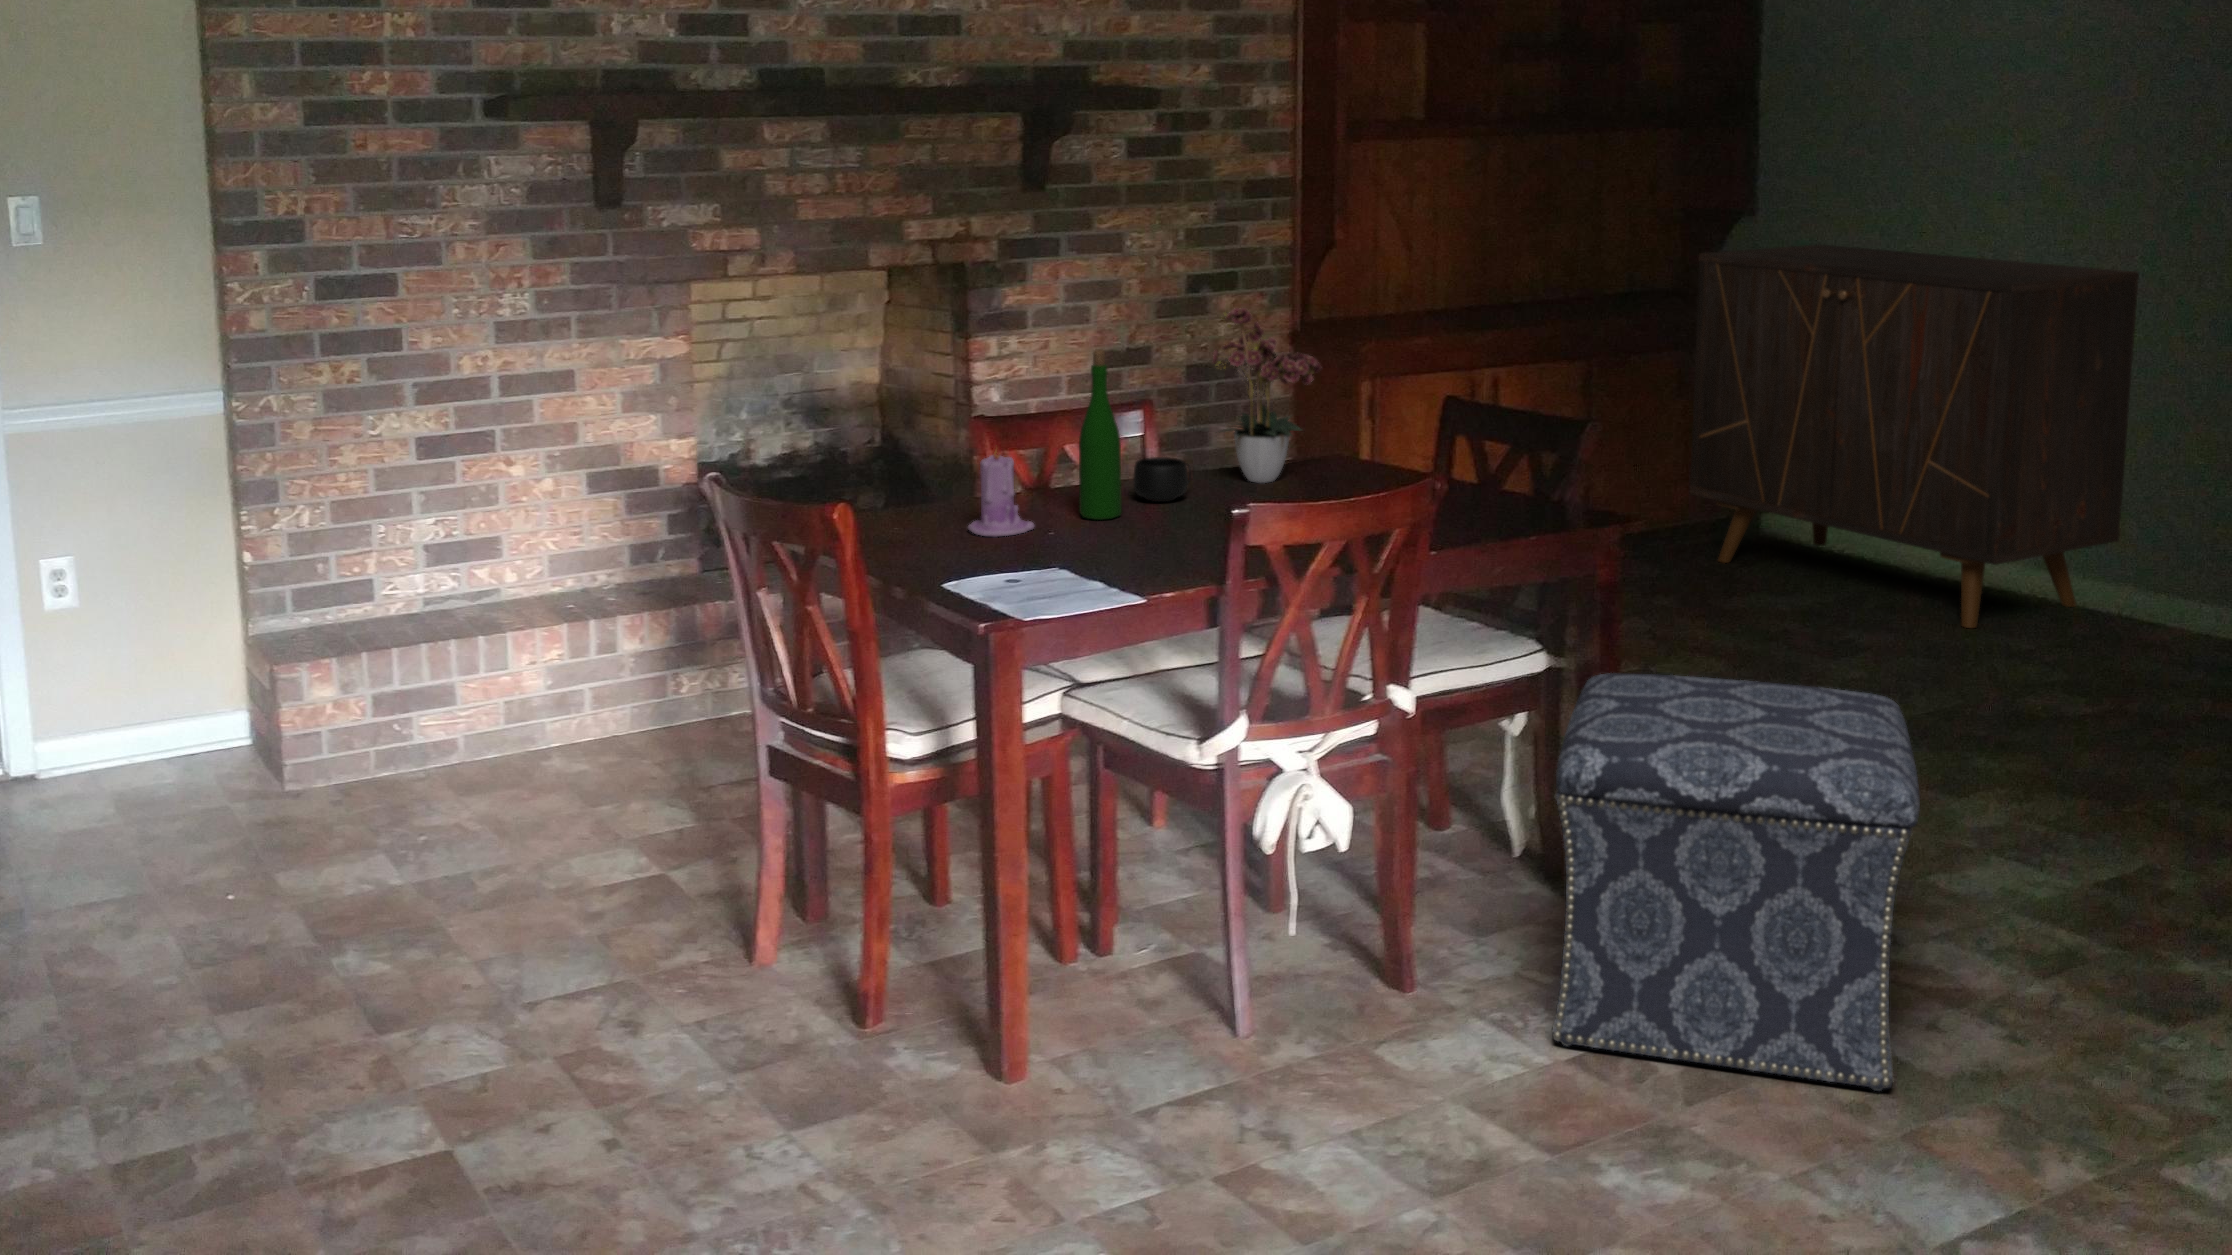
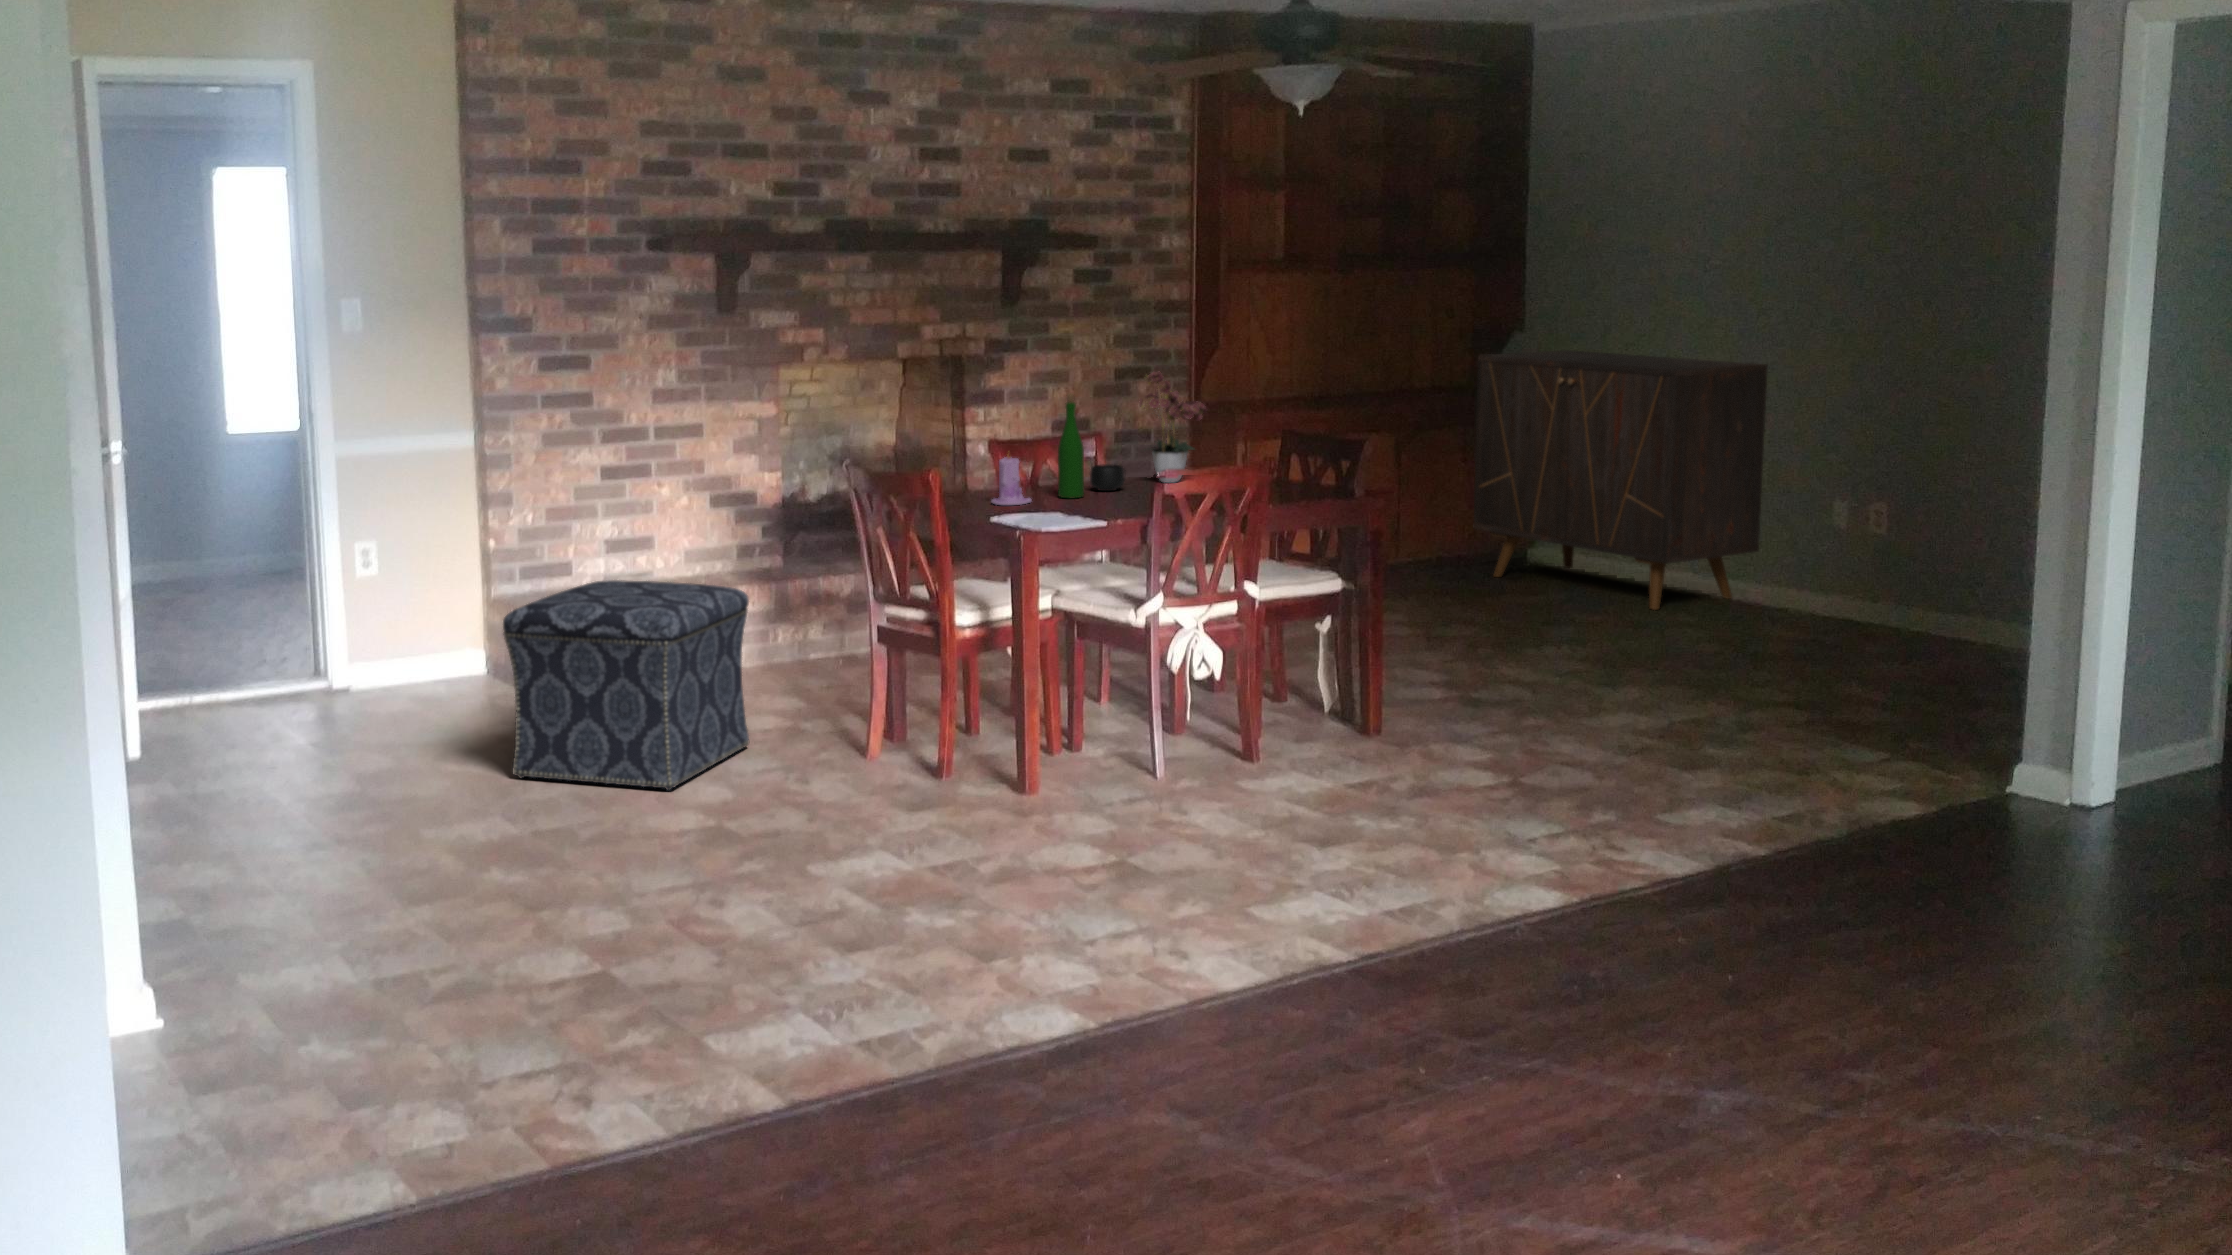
ottoman: present [1552,673,1920,1091] -> present [503,580,750,790]

